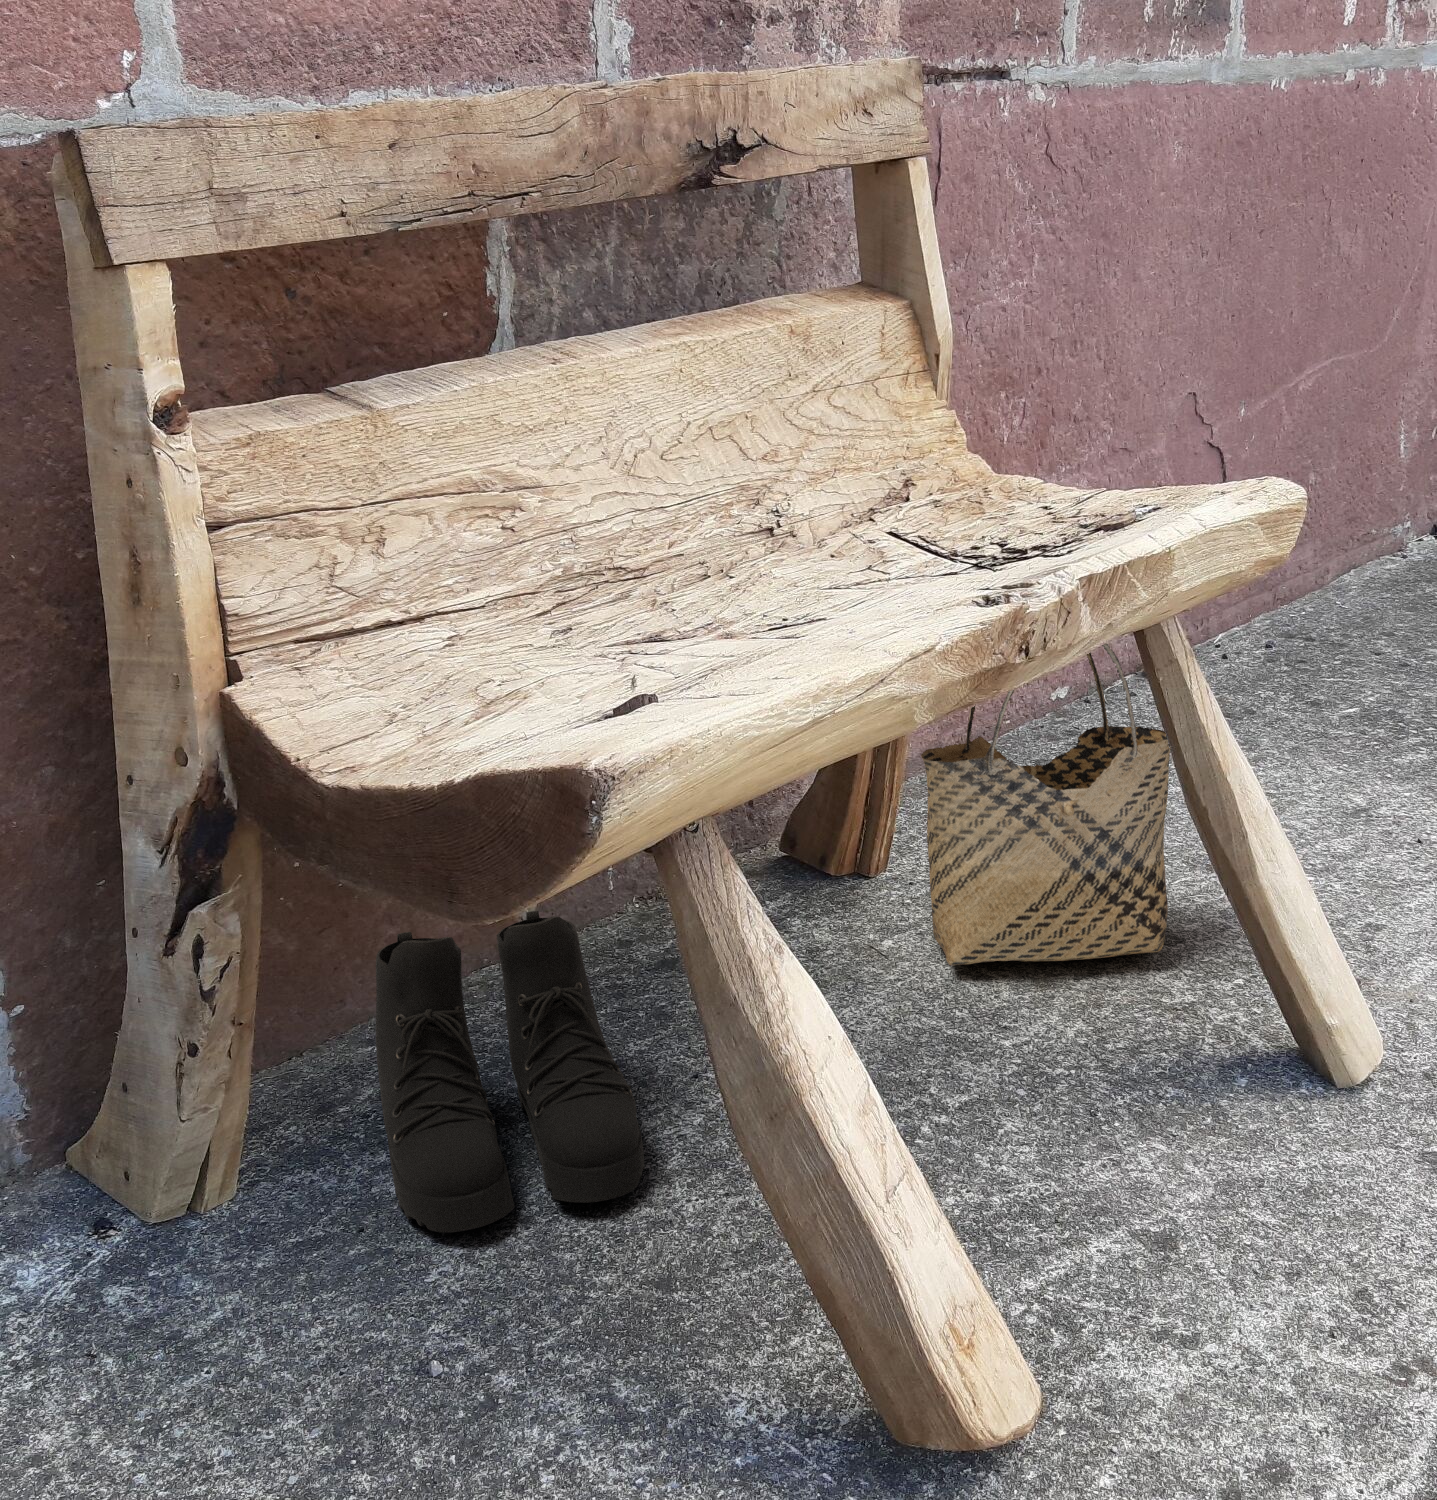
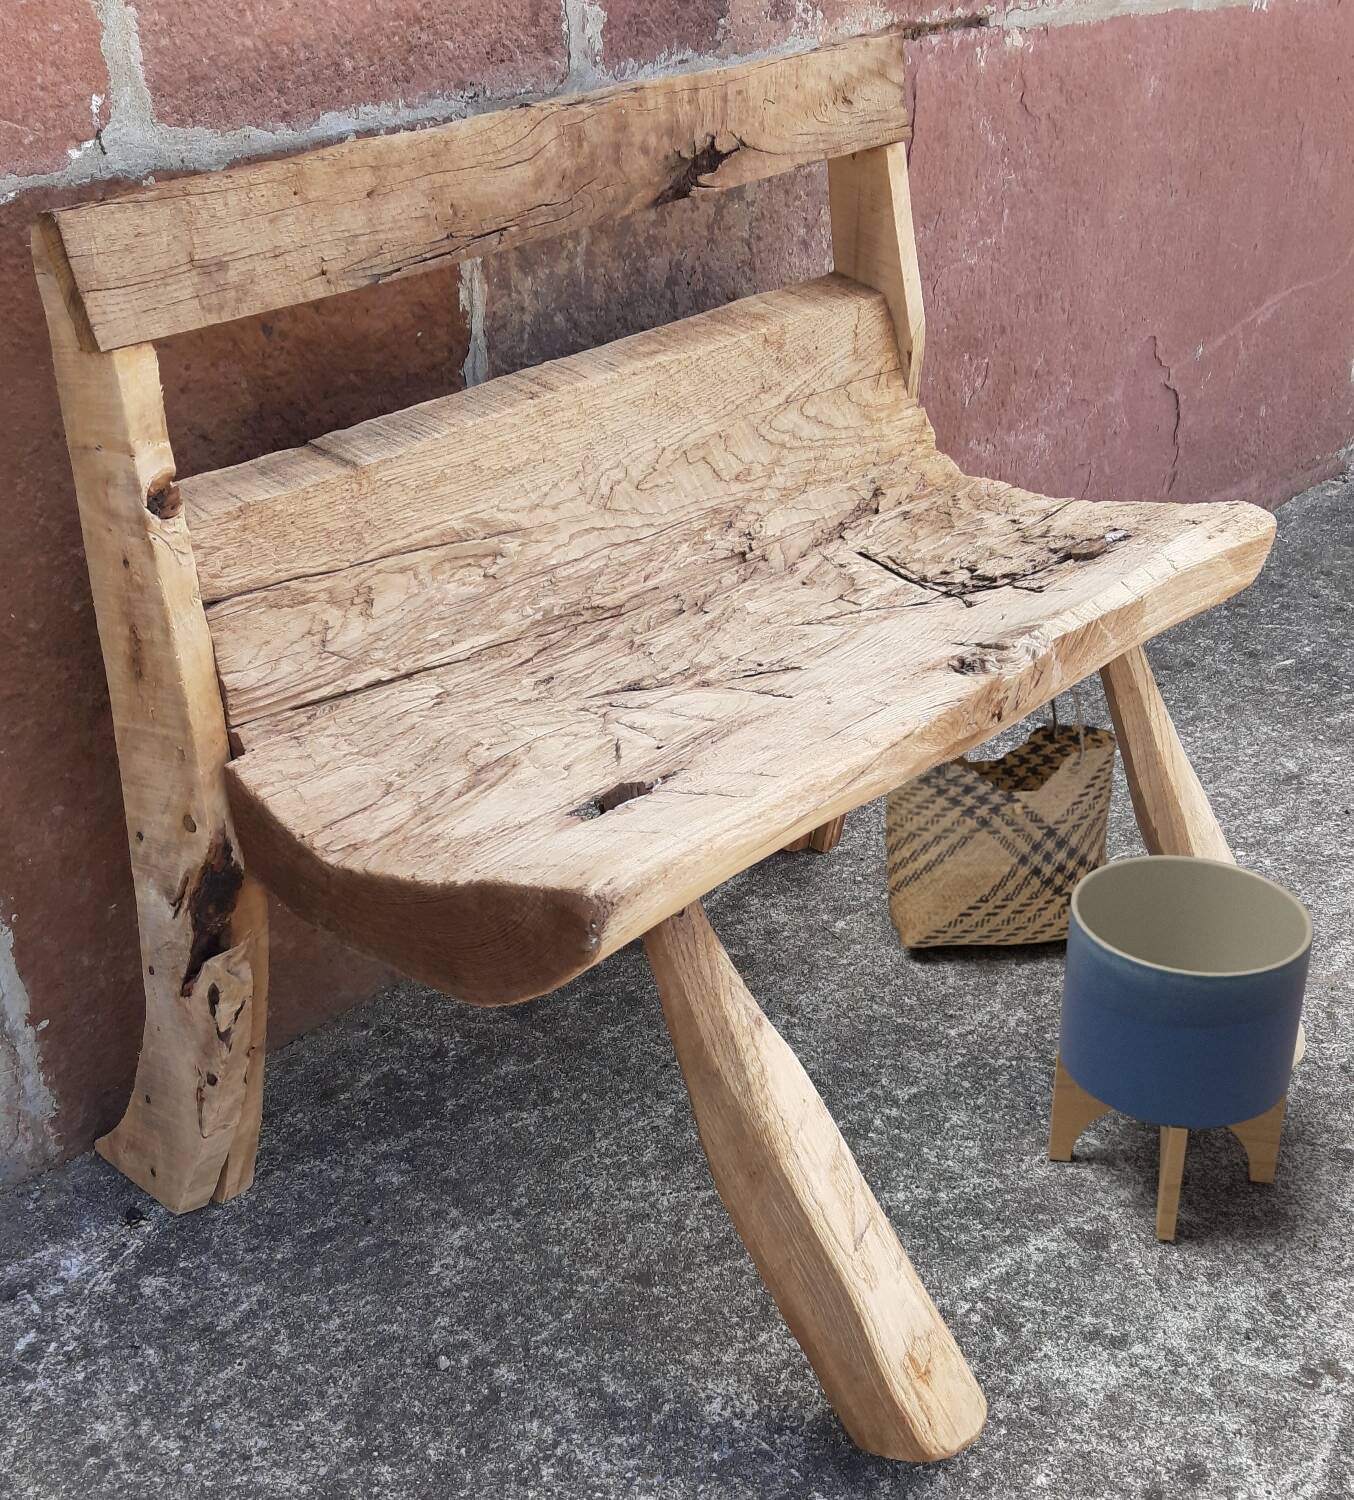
planter: none [1108,824,1388,1241] -> present [1048,855,1314,1240]
boots: present [376,911,644,1232] -> none [377,914,626,1226]

